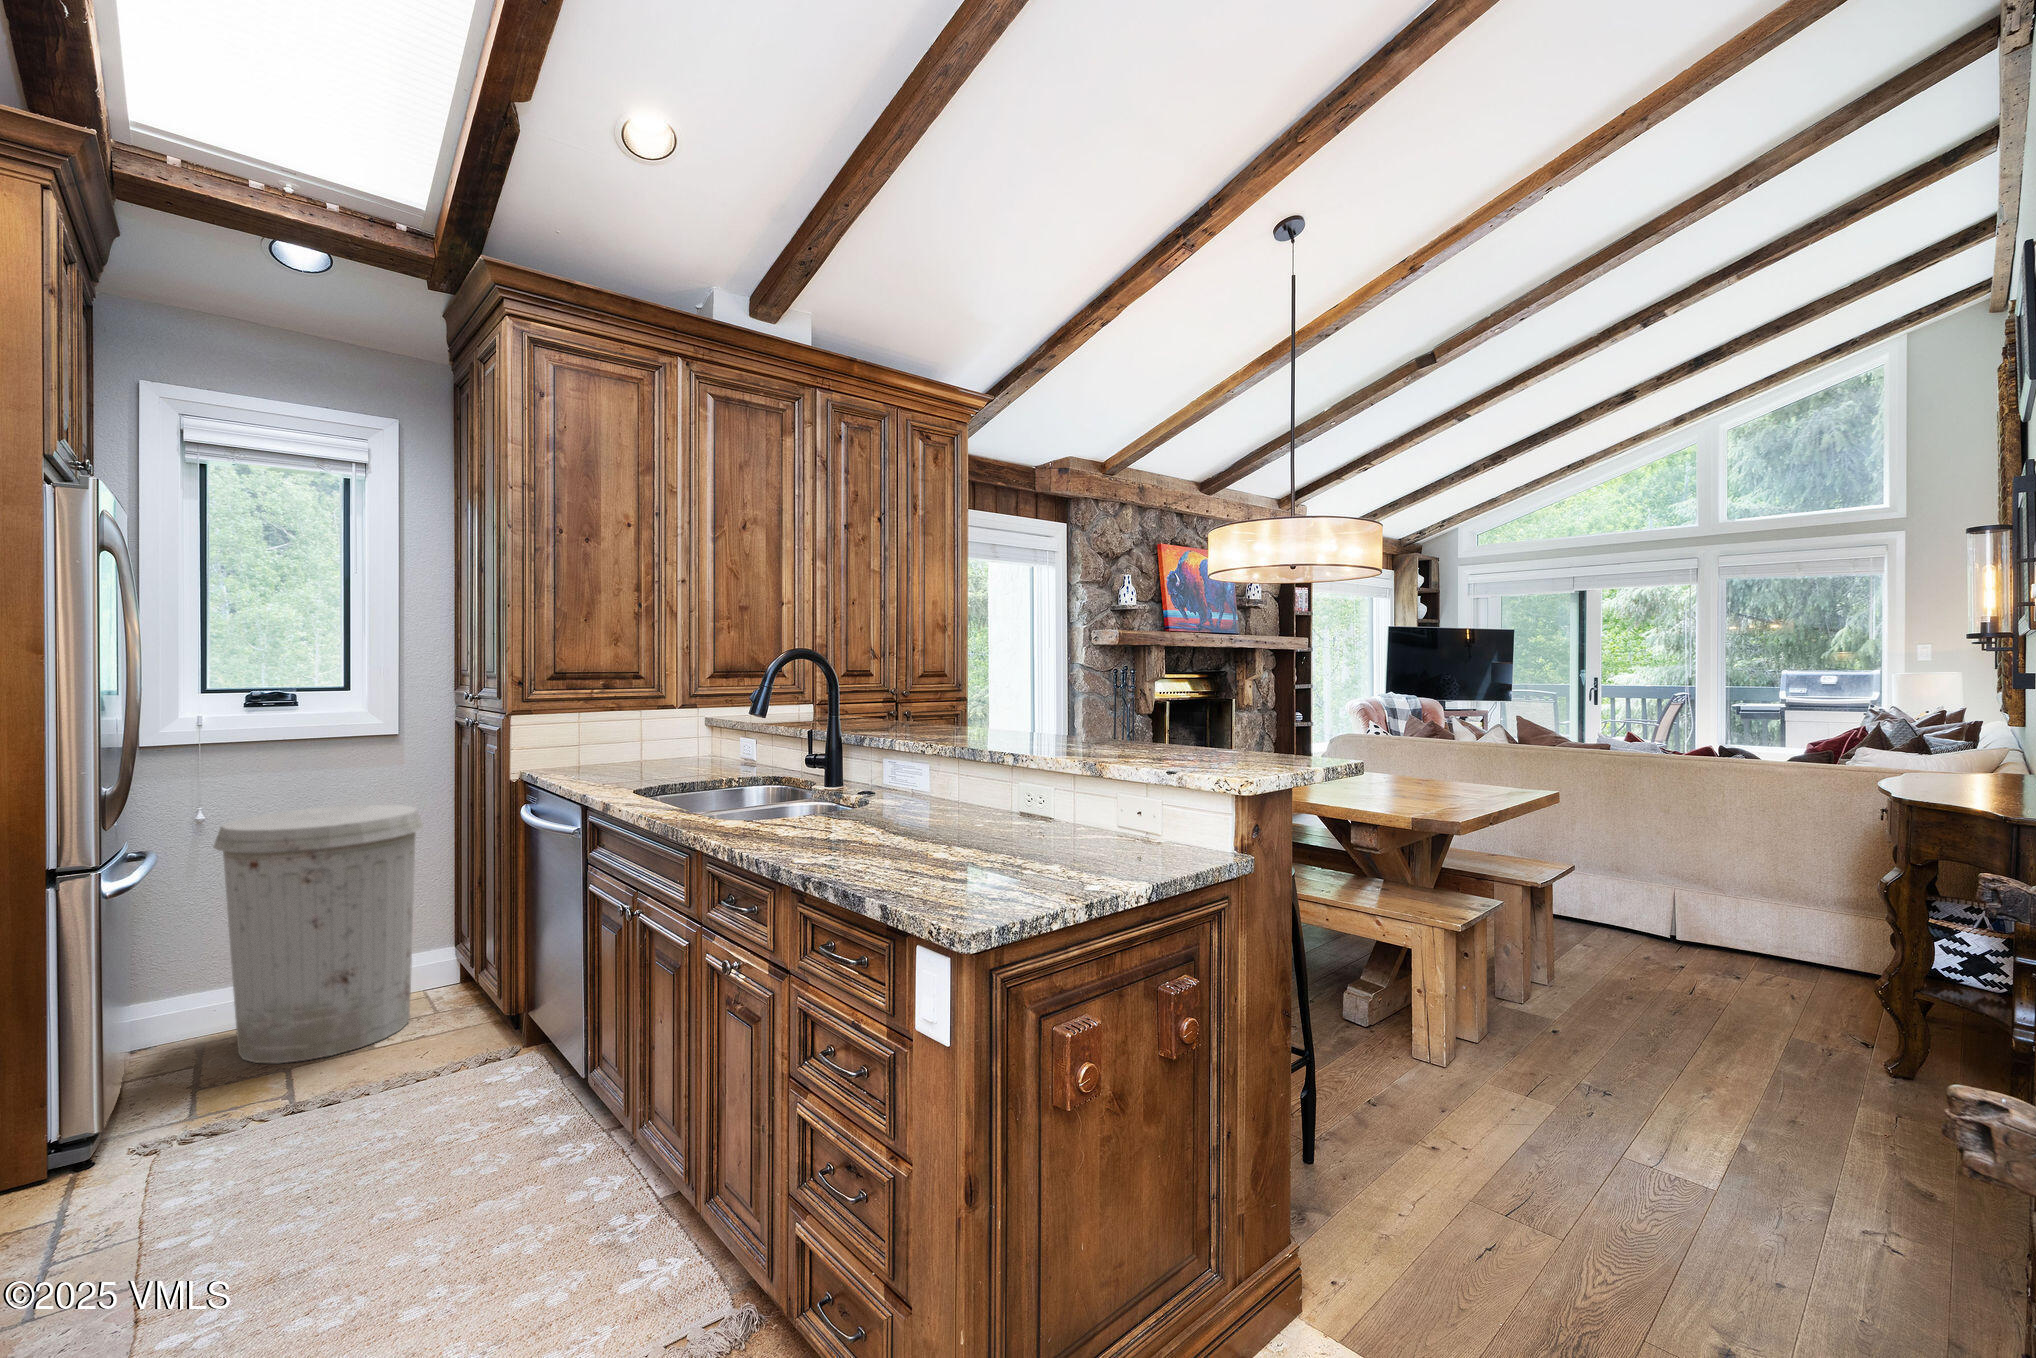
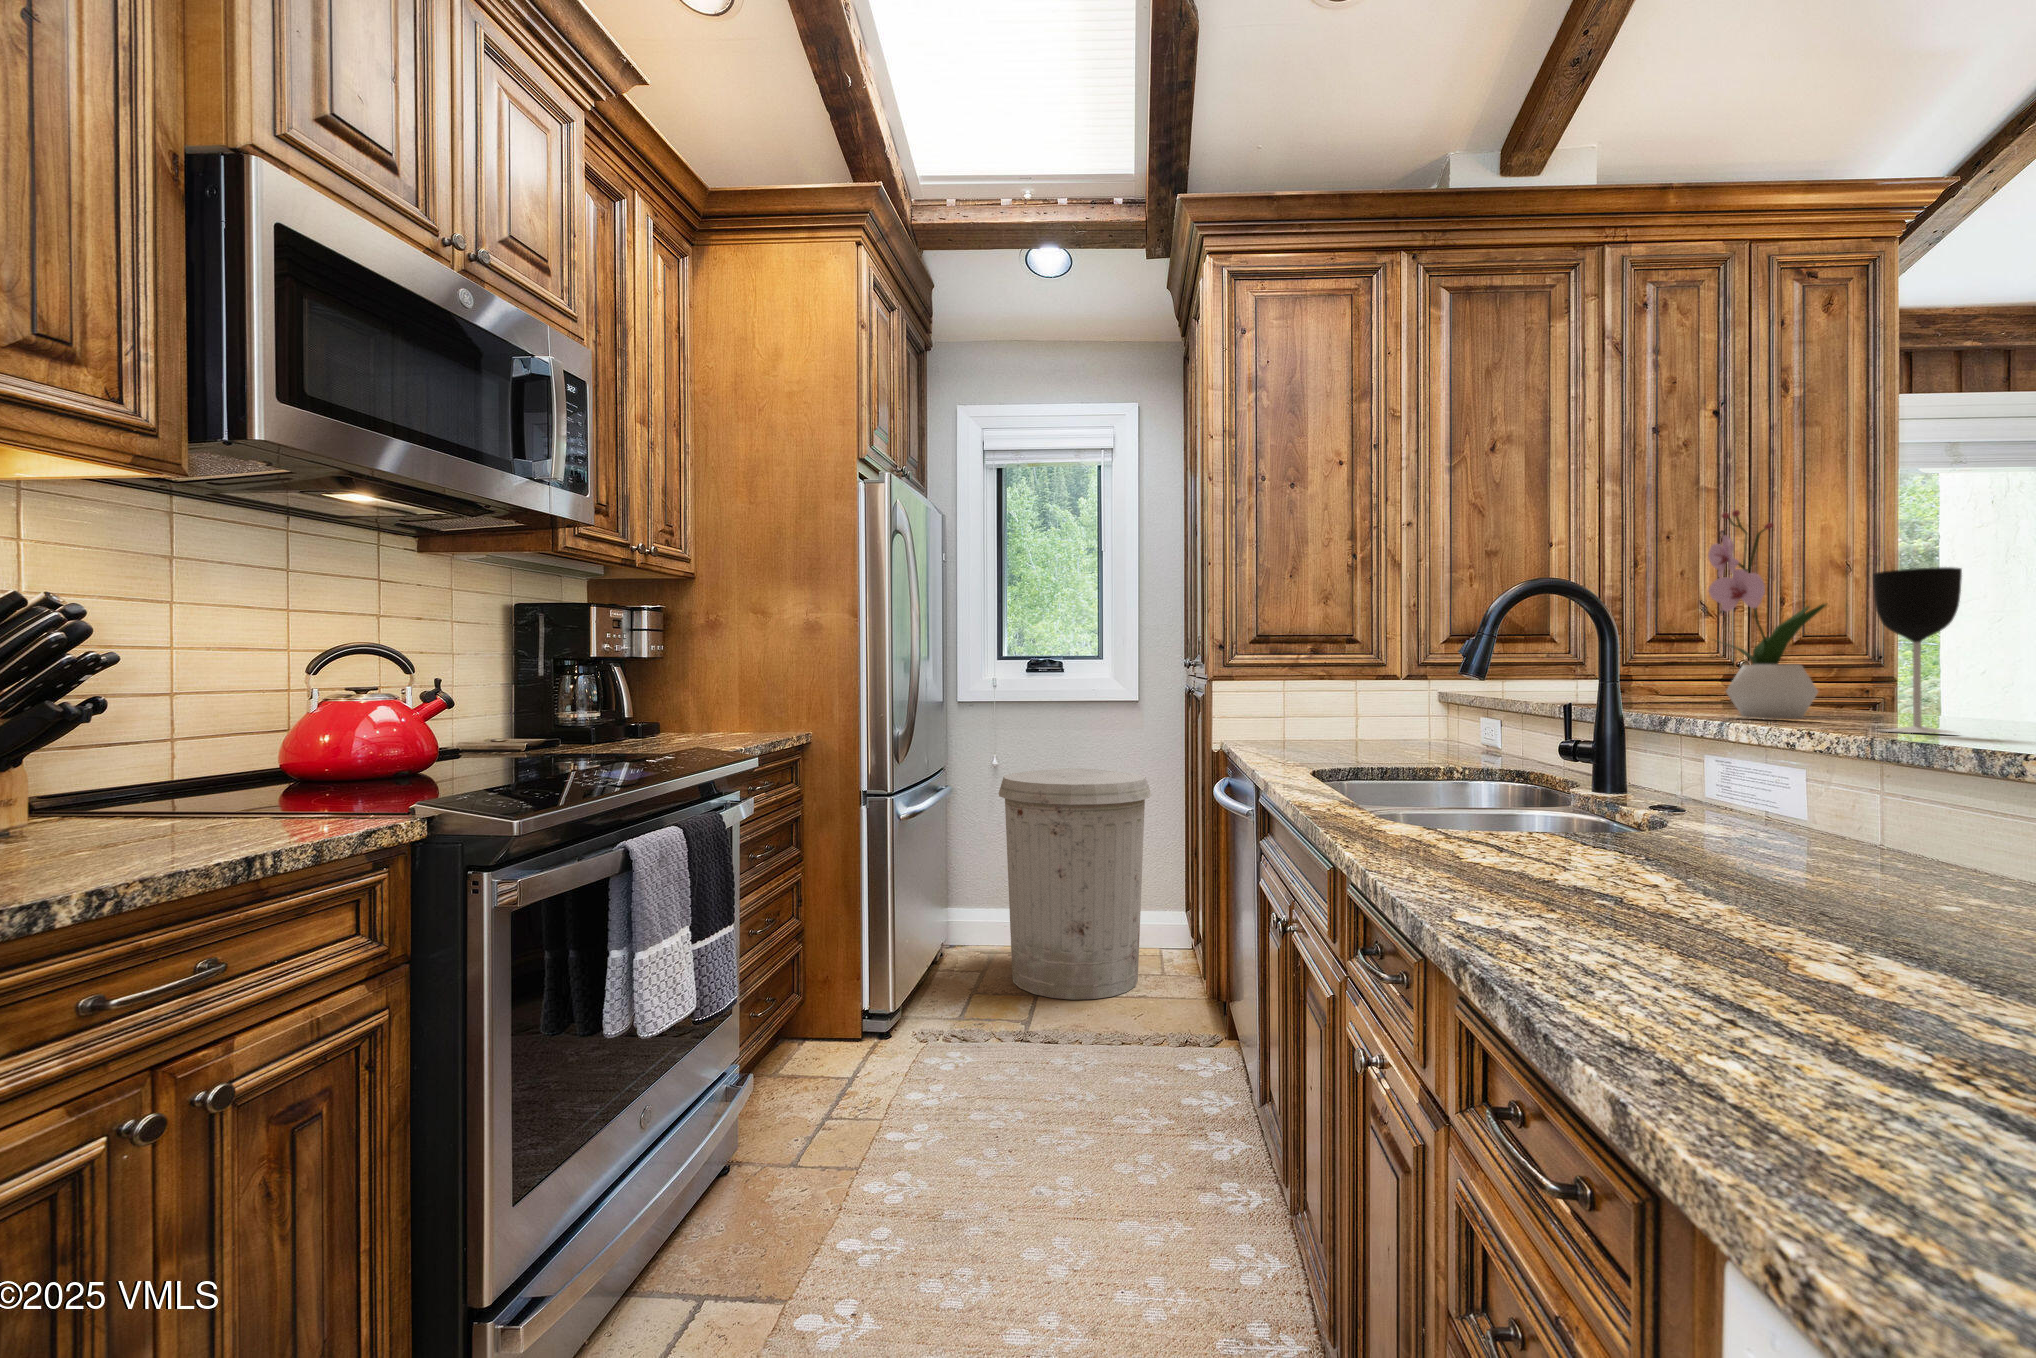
flower arrangement: none [884,609,941,735] -> present [1708,510,1826,719]
wine glass: none [959,661,993,745] -> present [1873,567,1962,733]

